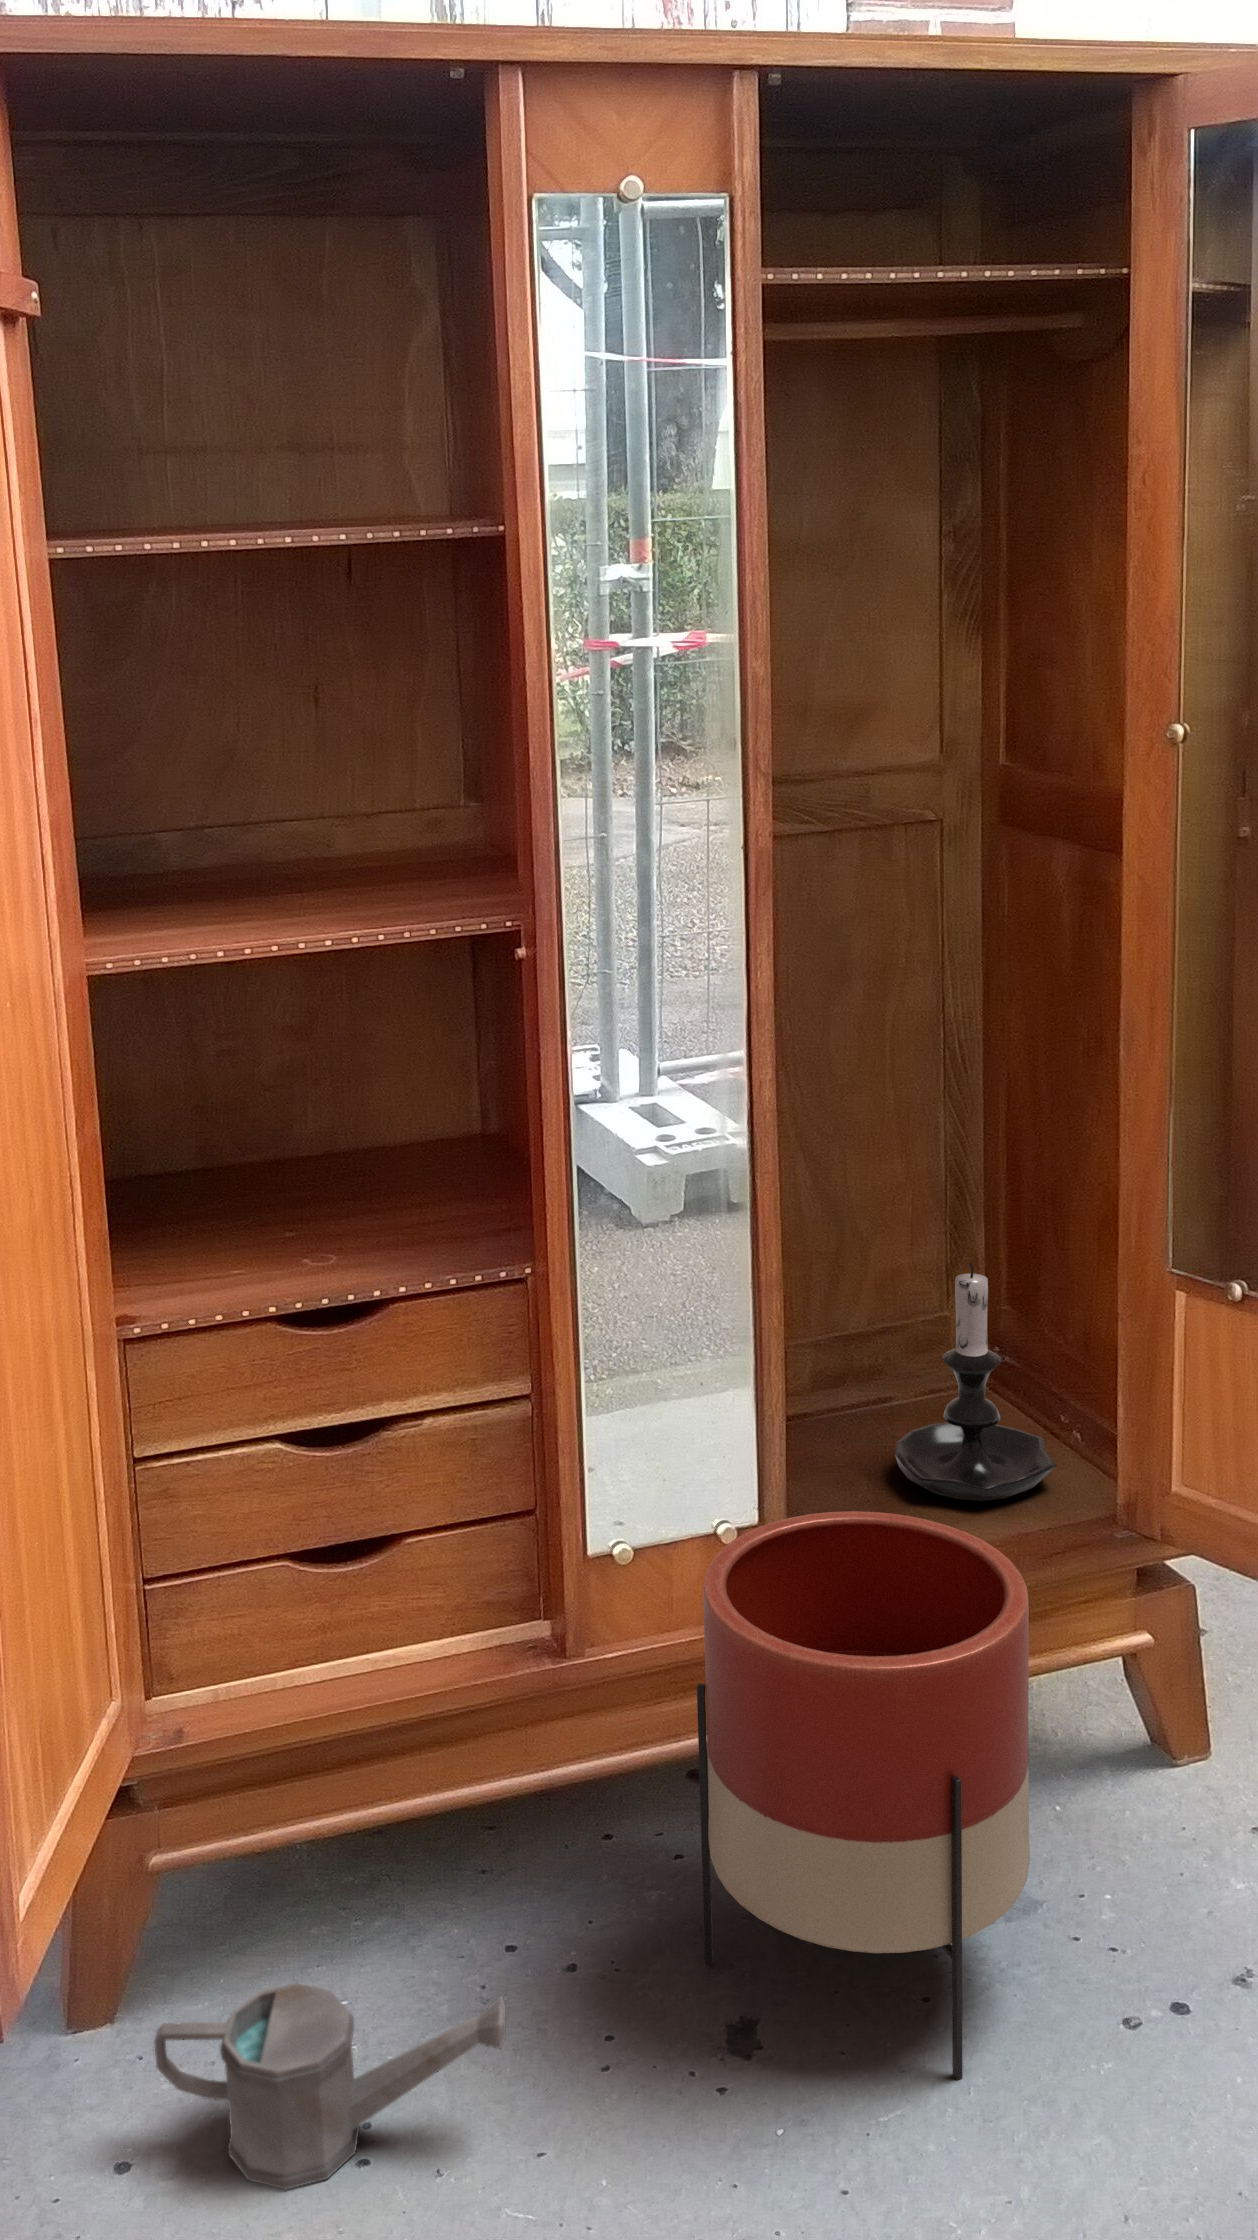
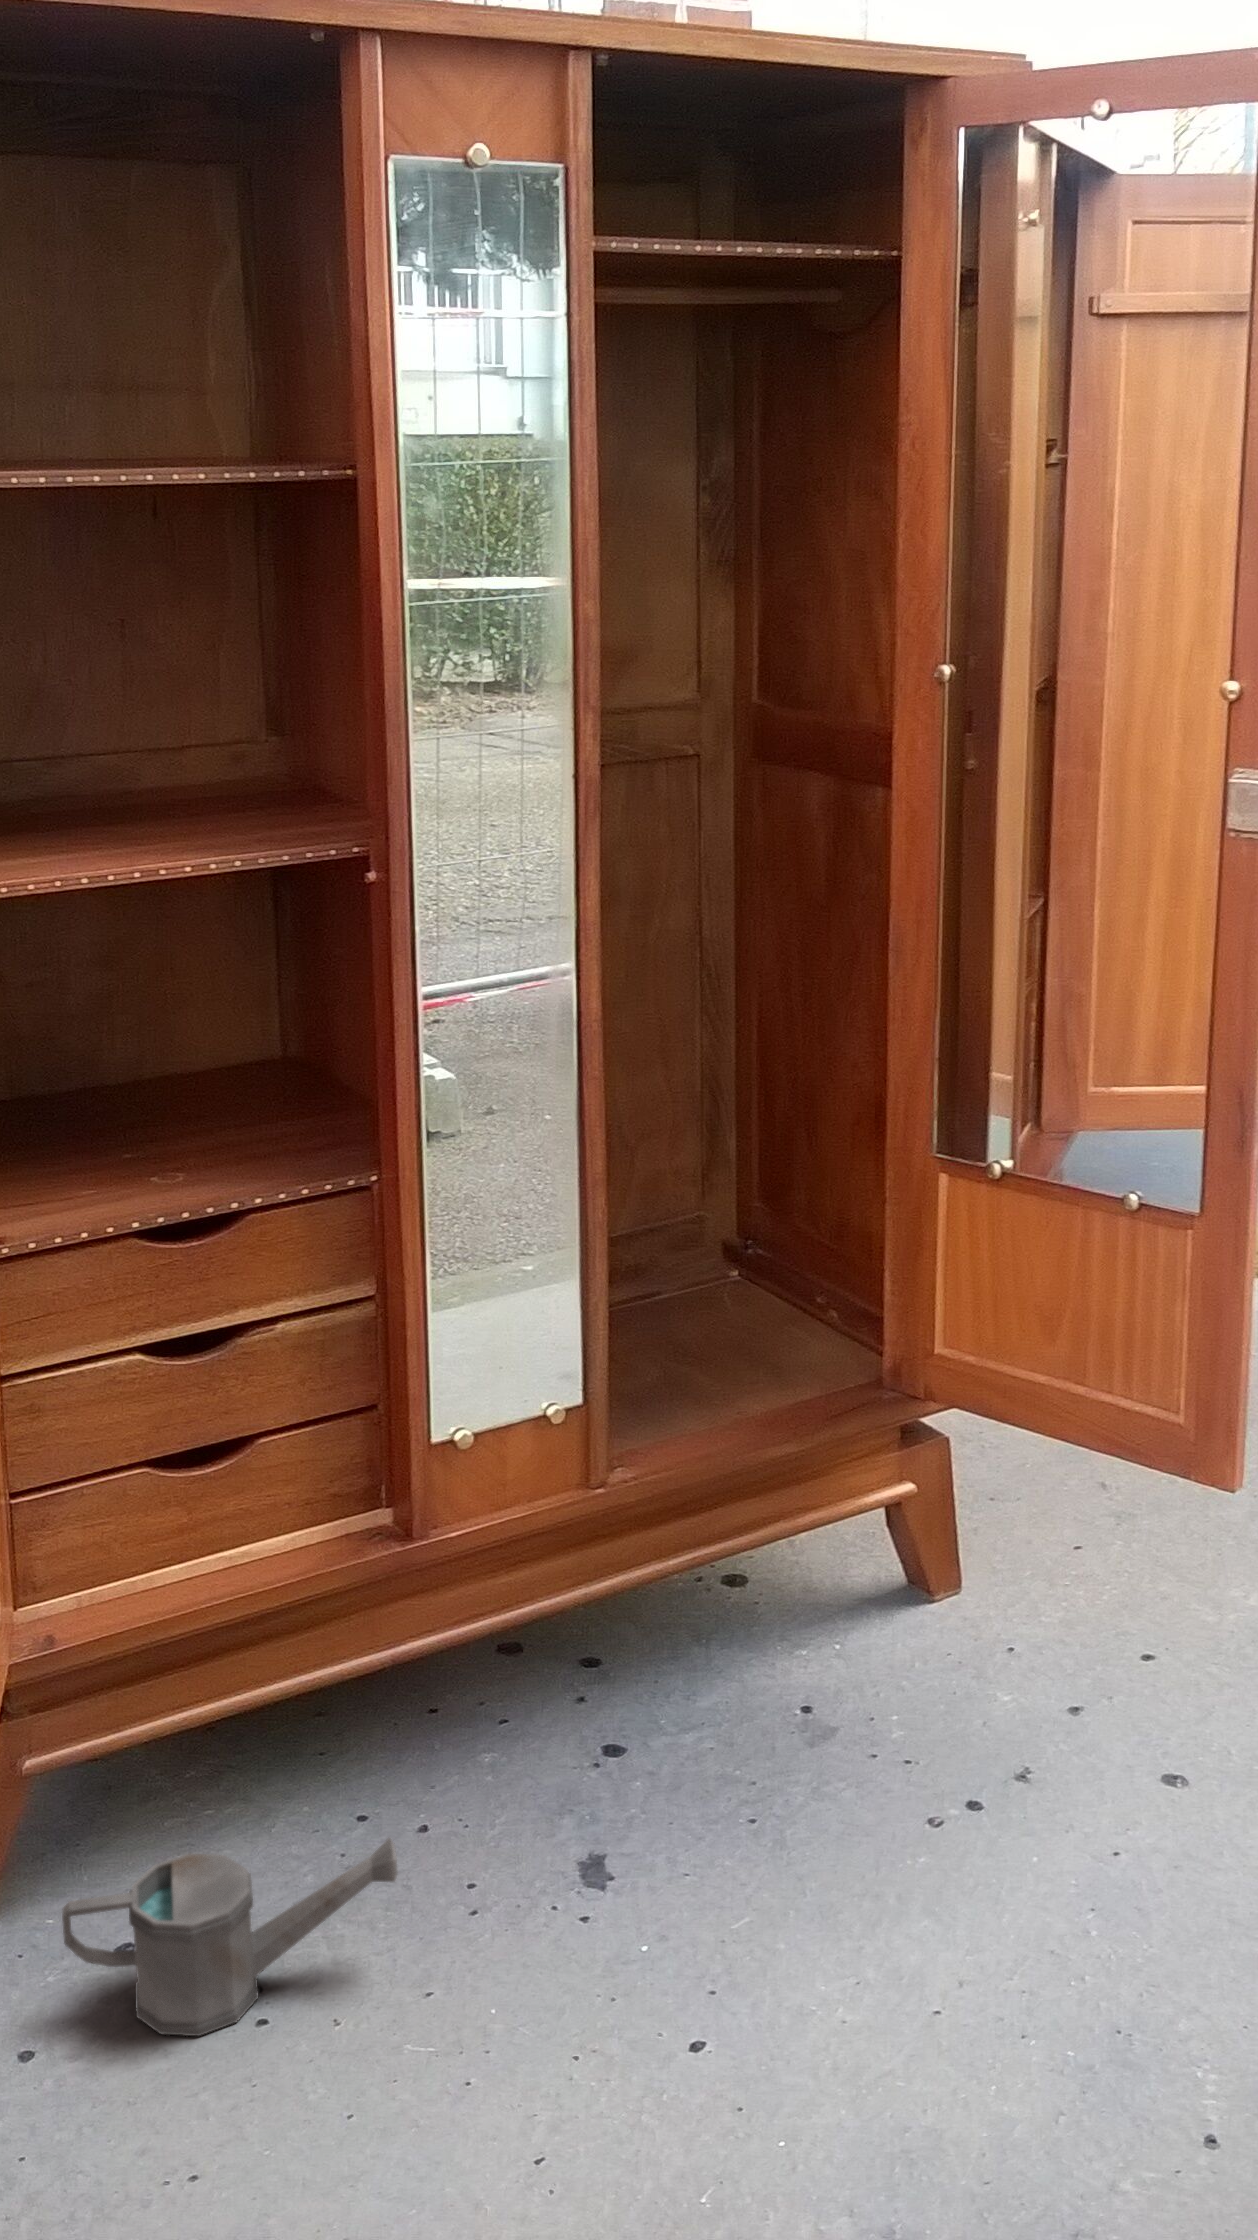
candle holder: present [895,1263,1057,1501] -> none [678,1162,825,1379]
planter: present [697,1511,1030,2080] -> none [541,1383,838,1868]

